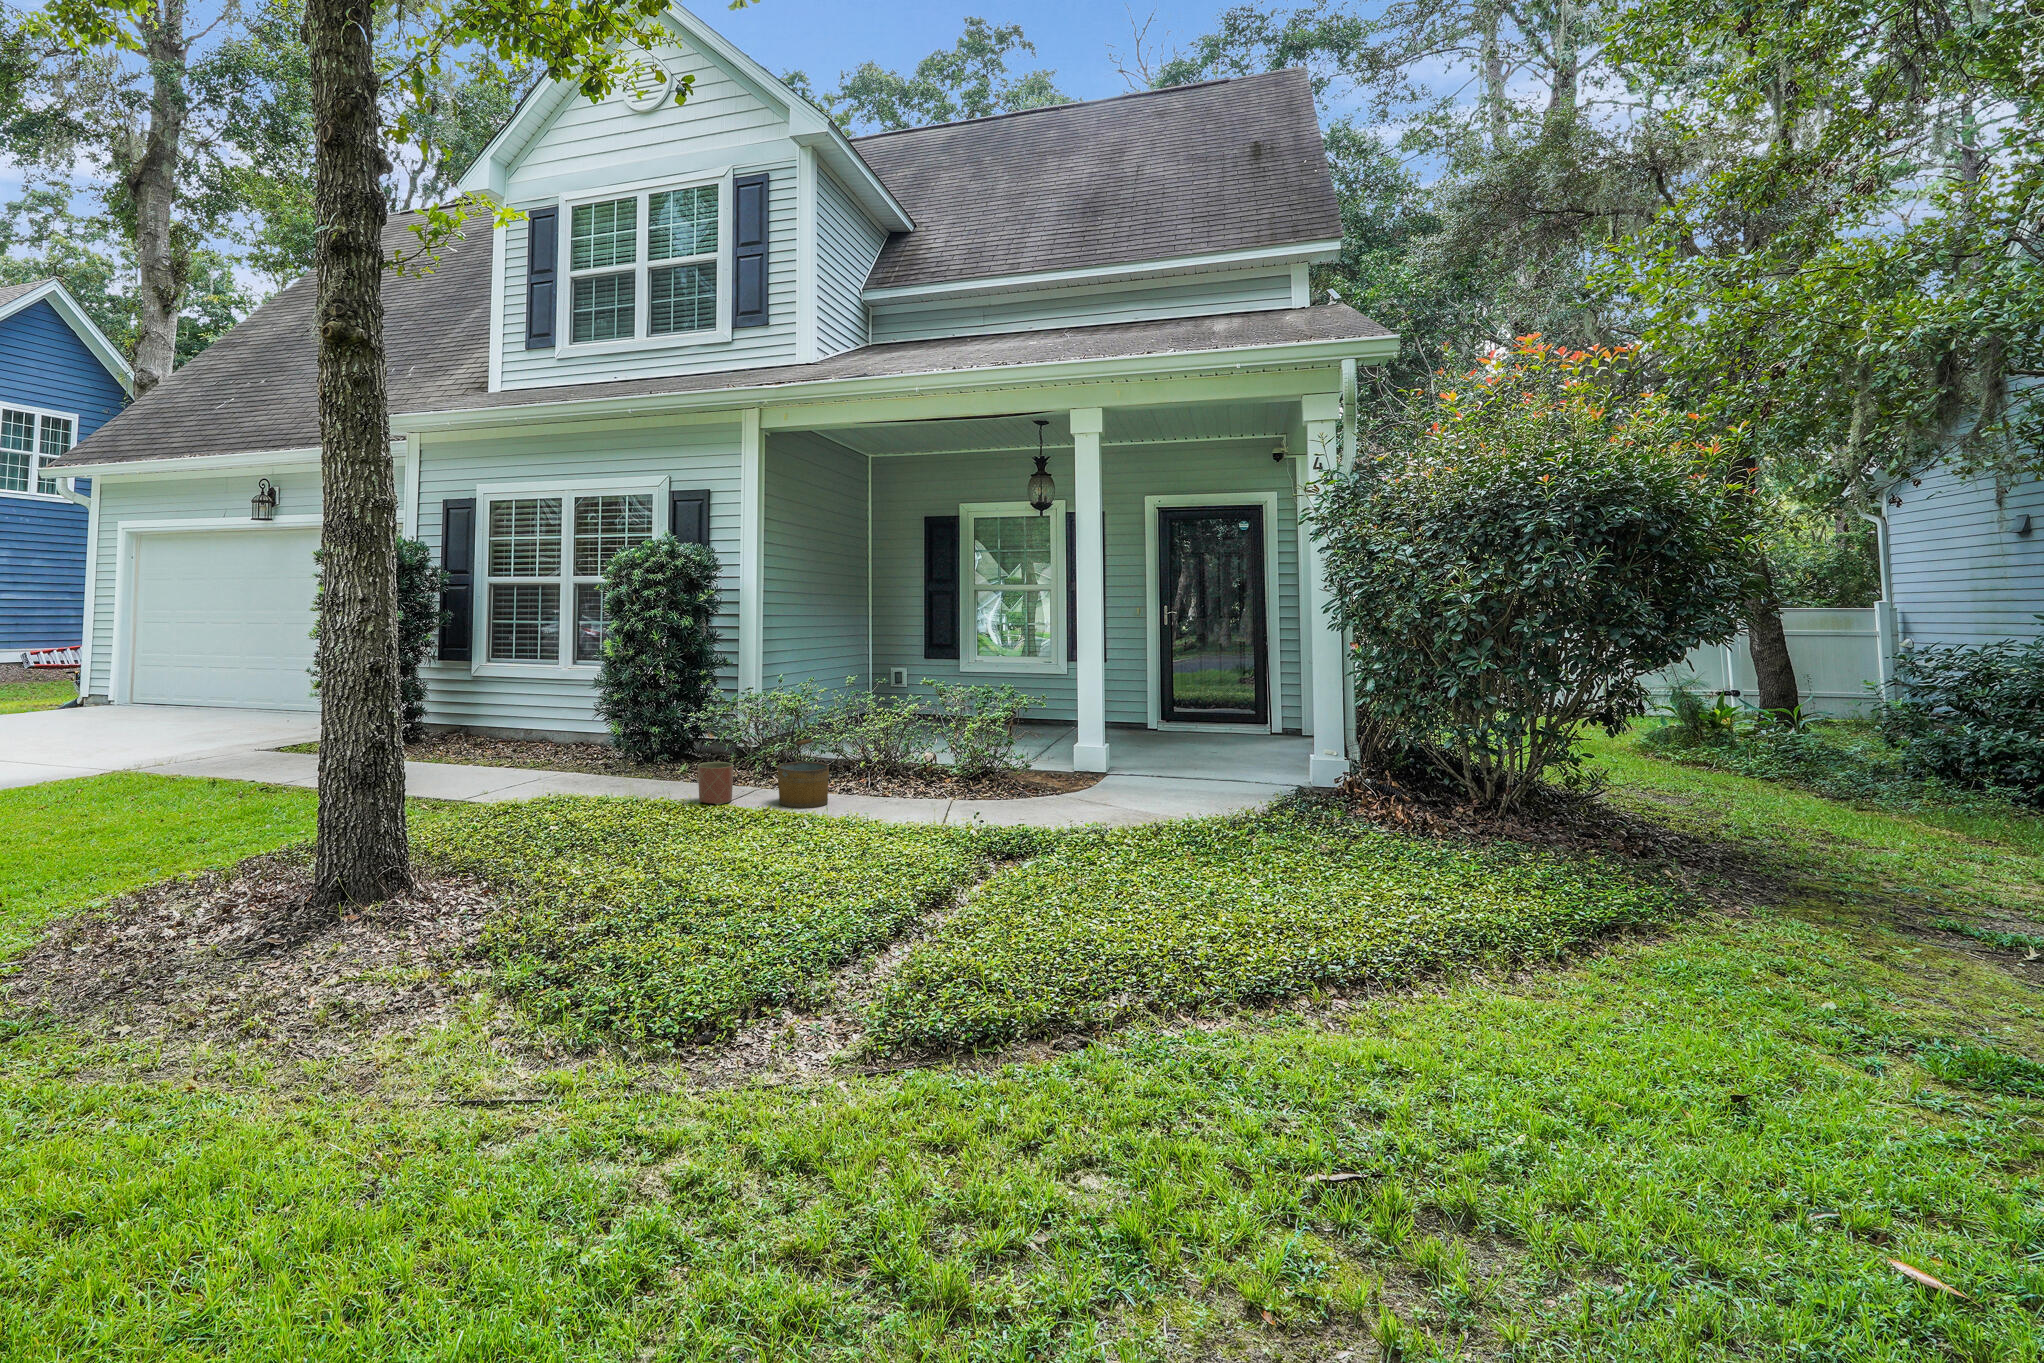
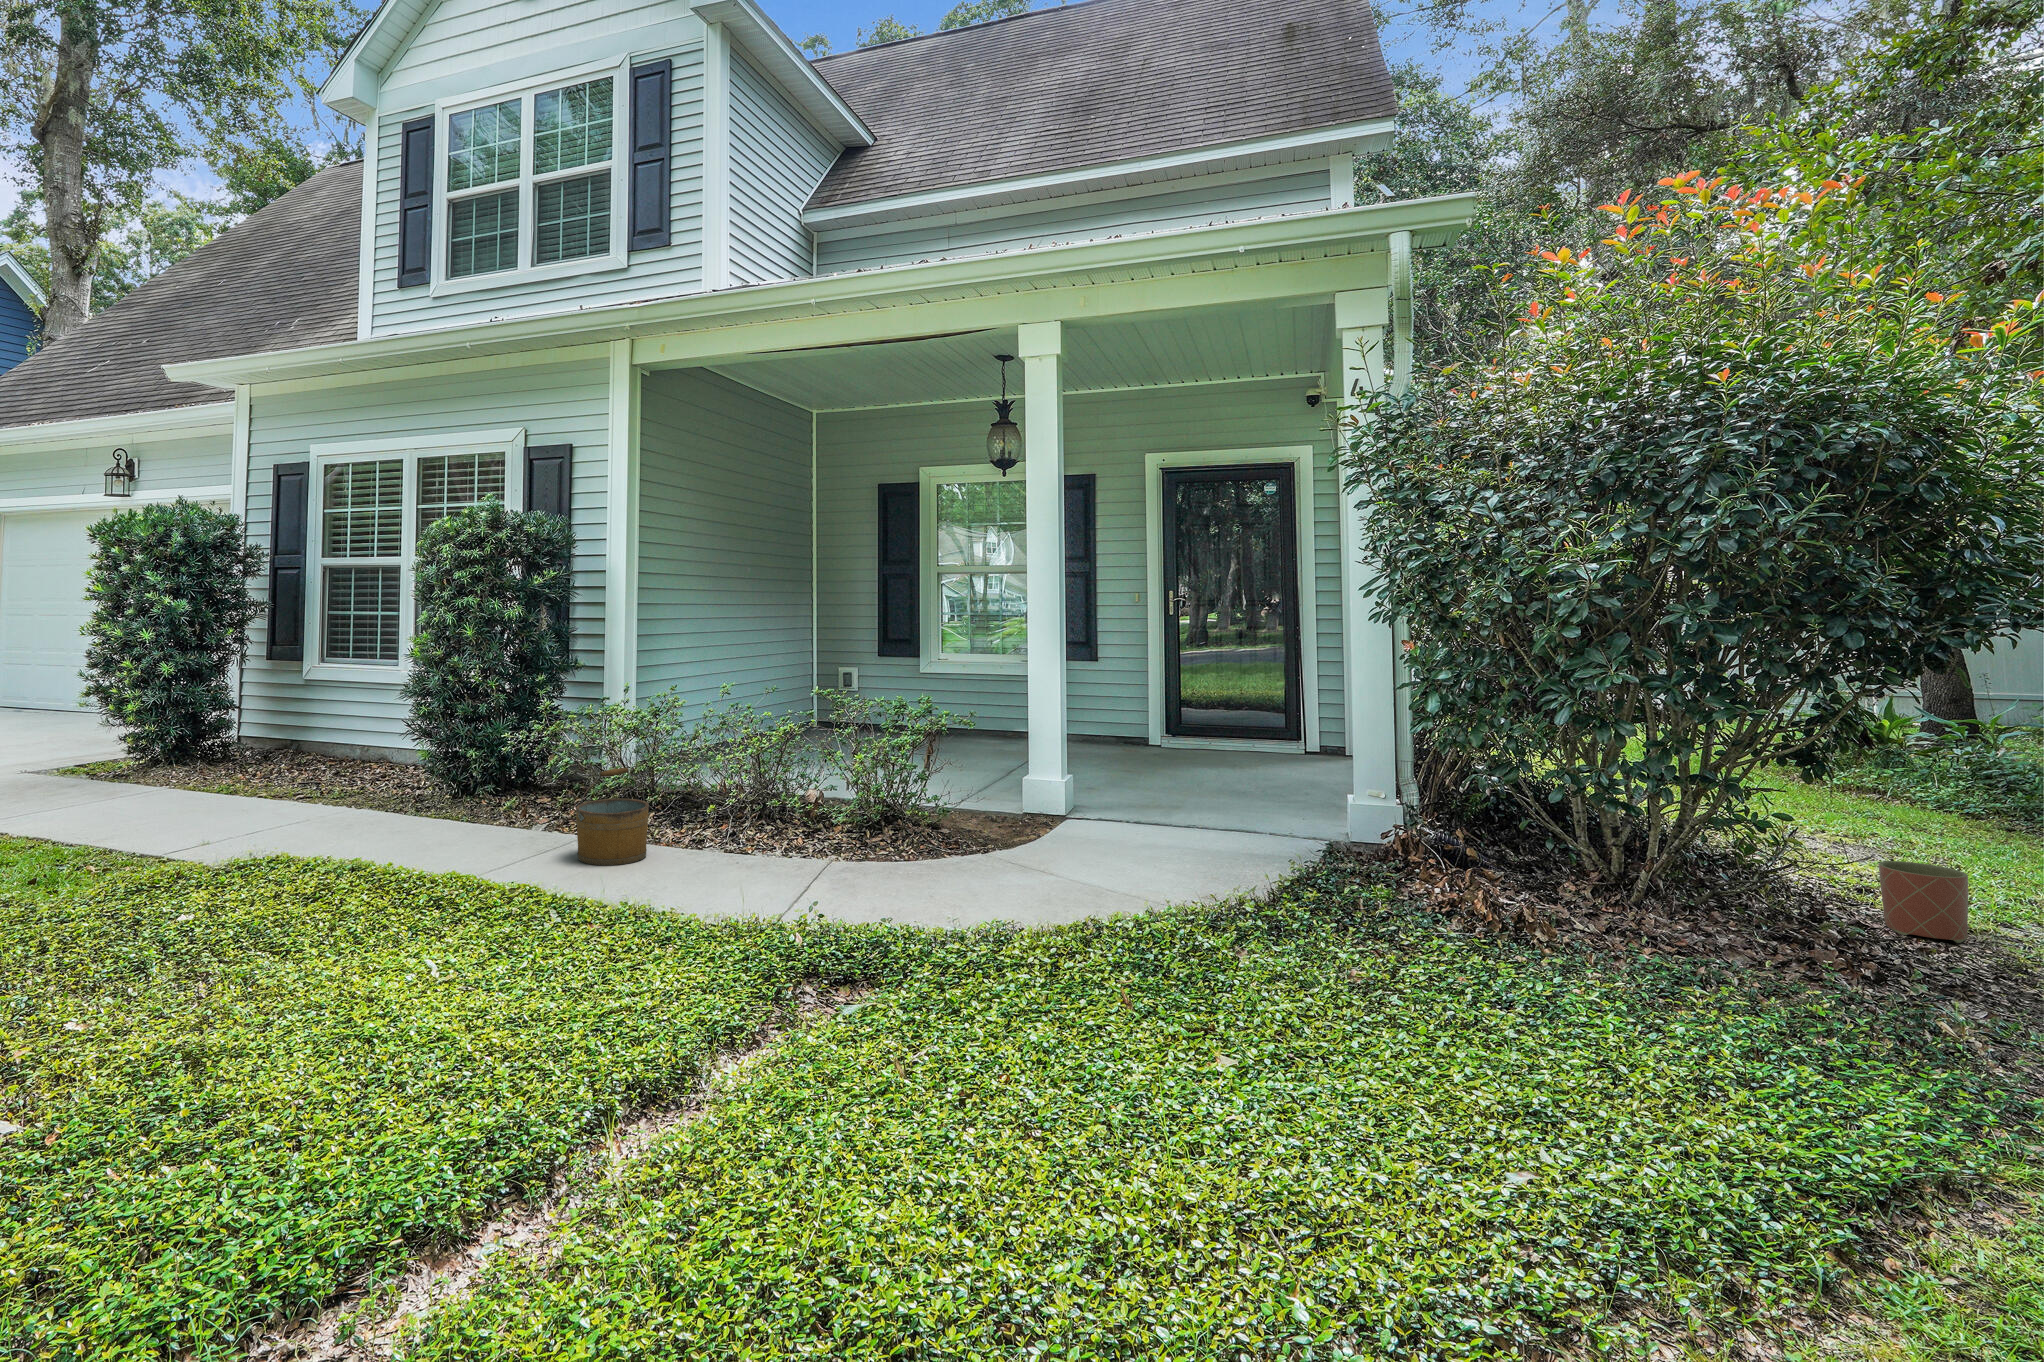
planter: present [698,762,733,805] -> present [1879,861,1968,943]

